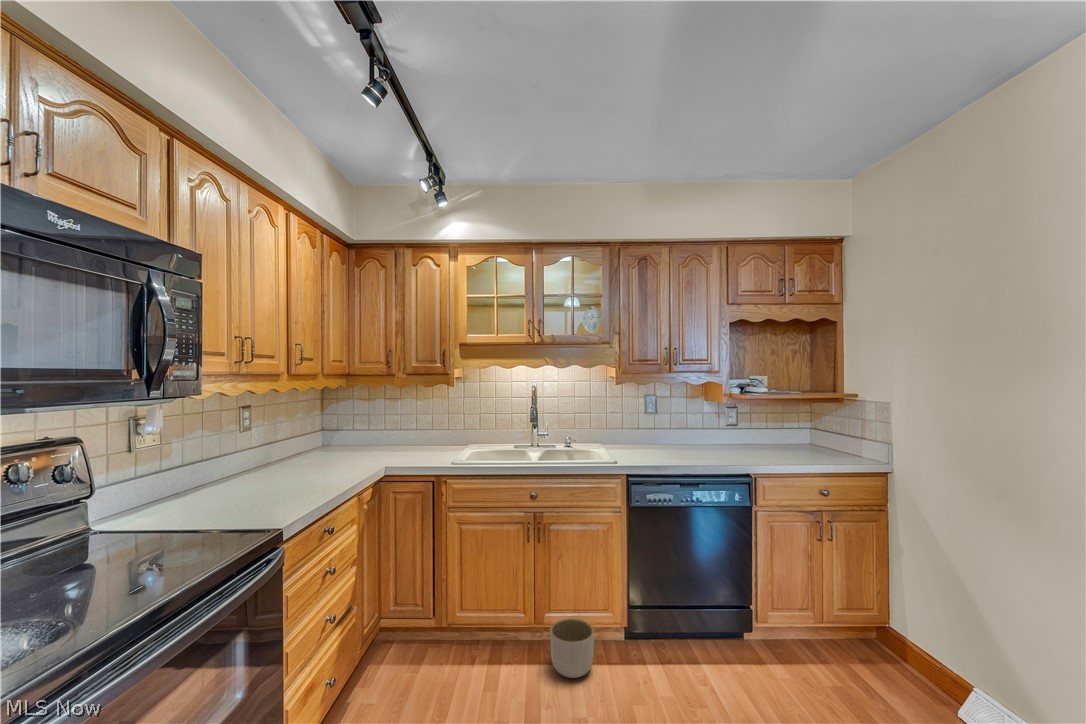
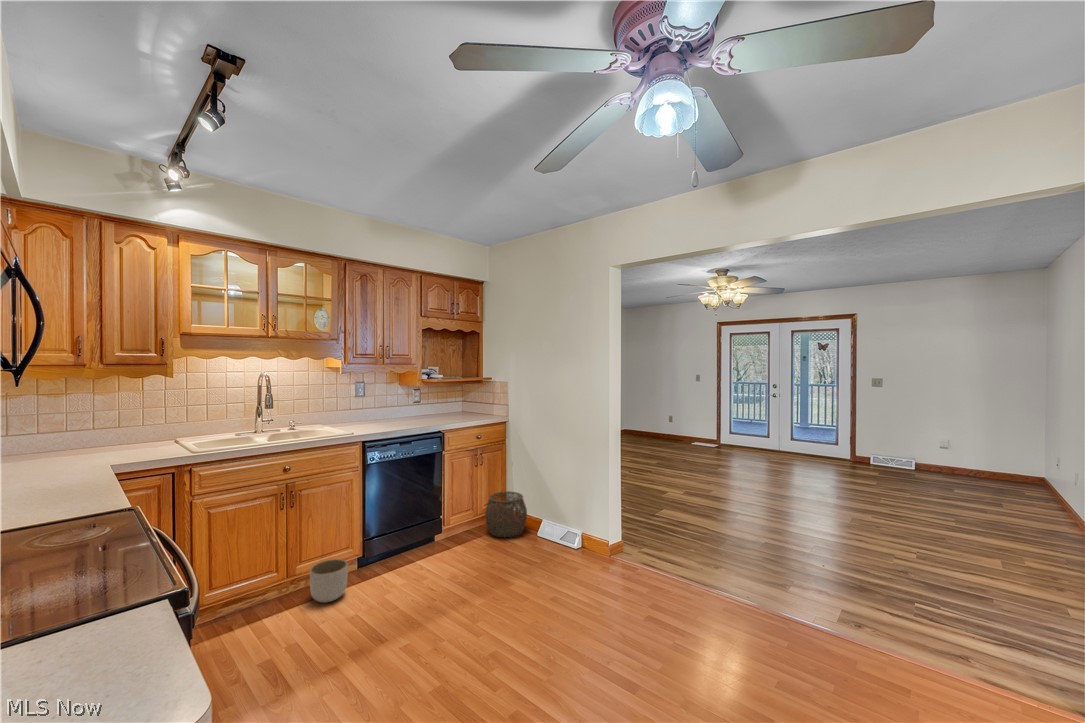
woven basket: none [834,593,928,692] -> present [485,491,527,538]

